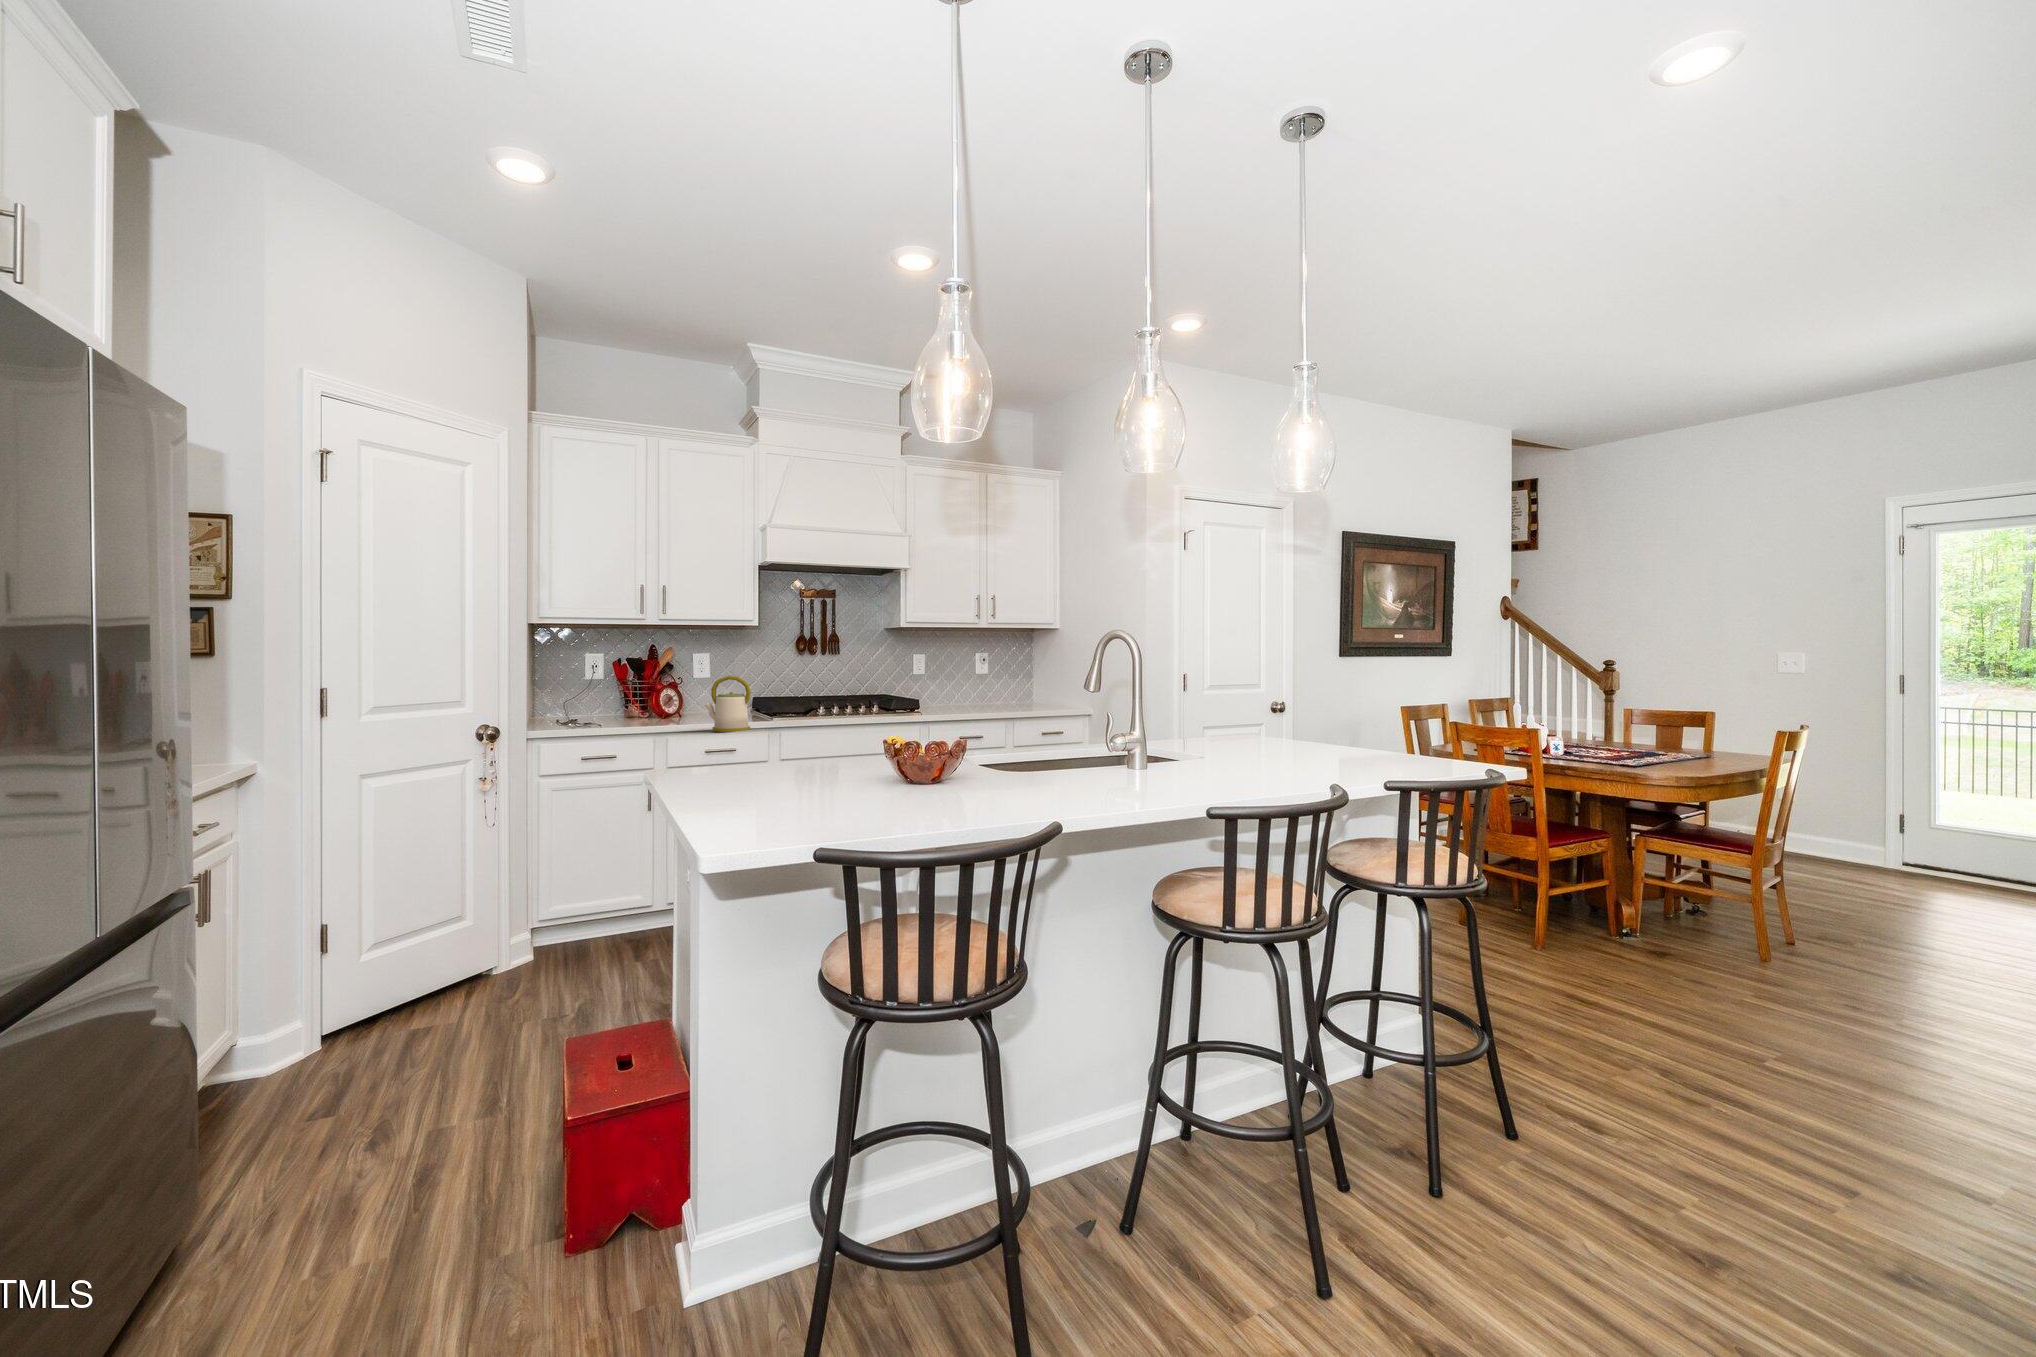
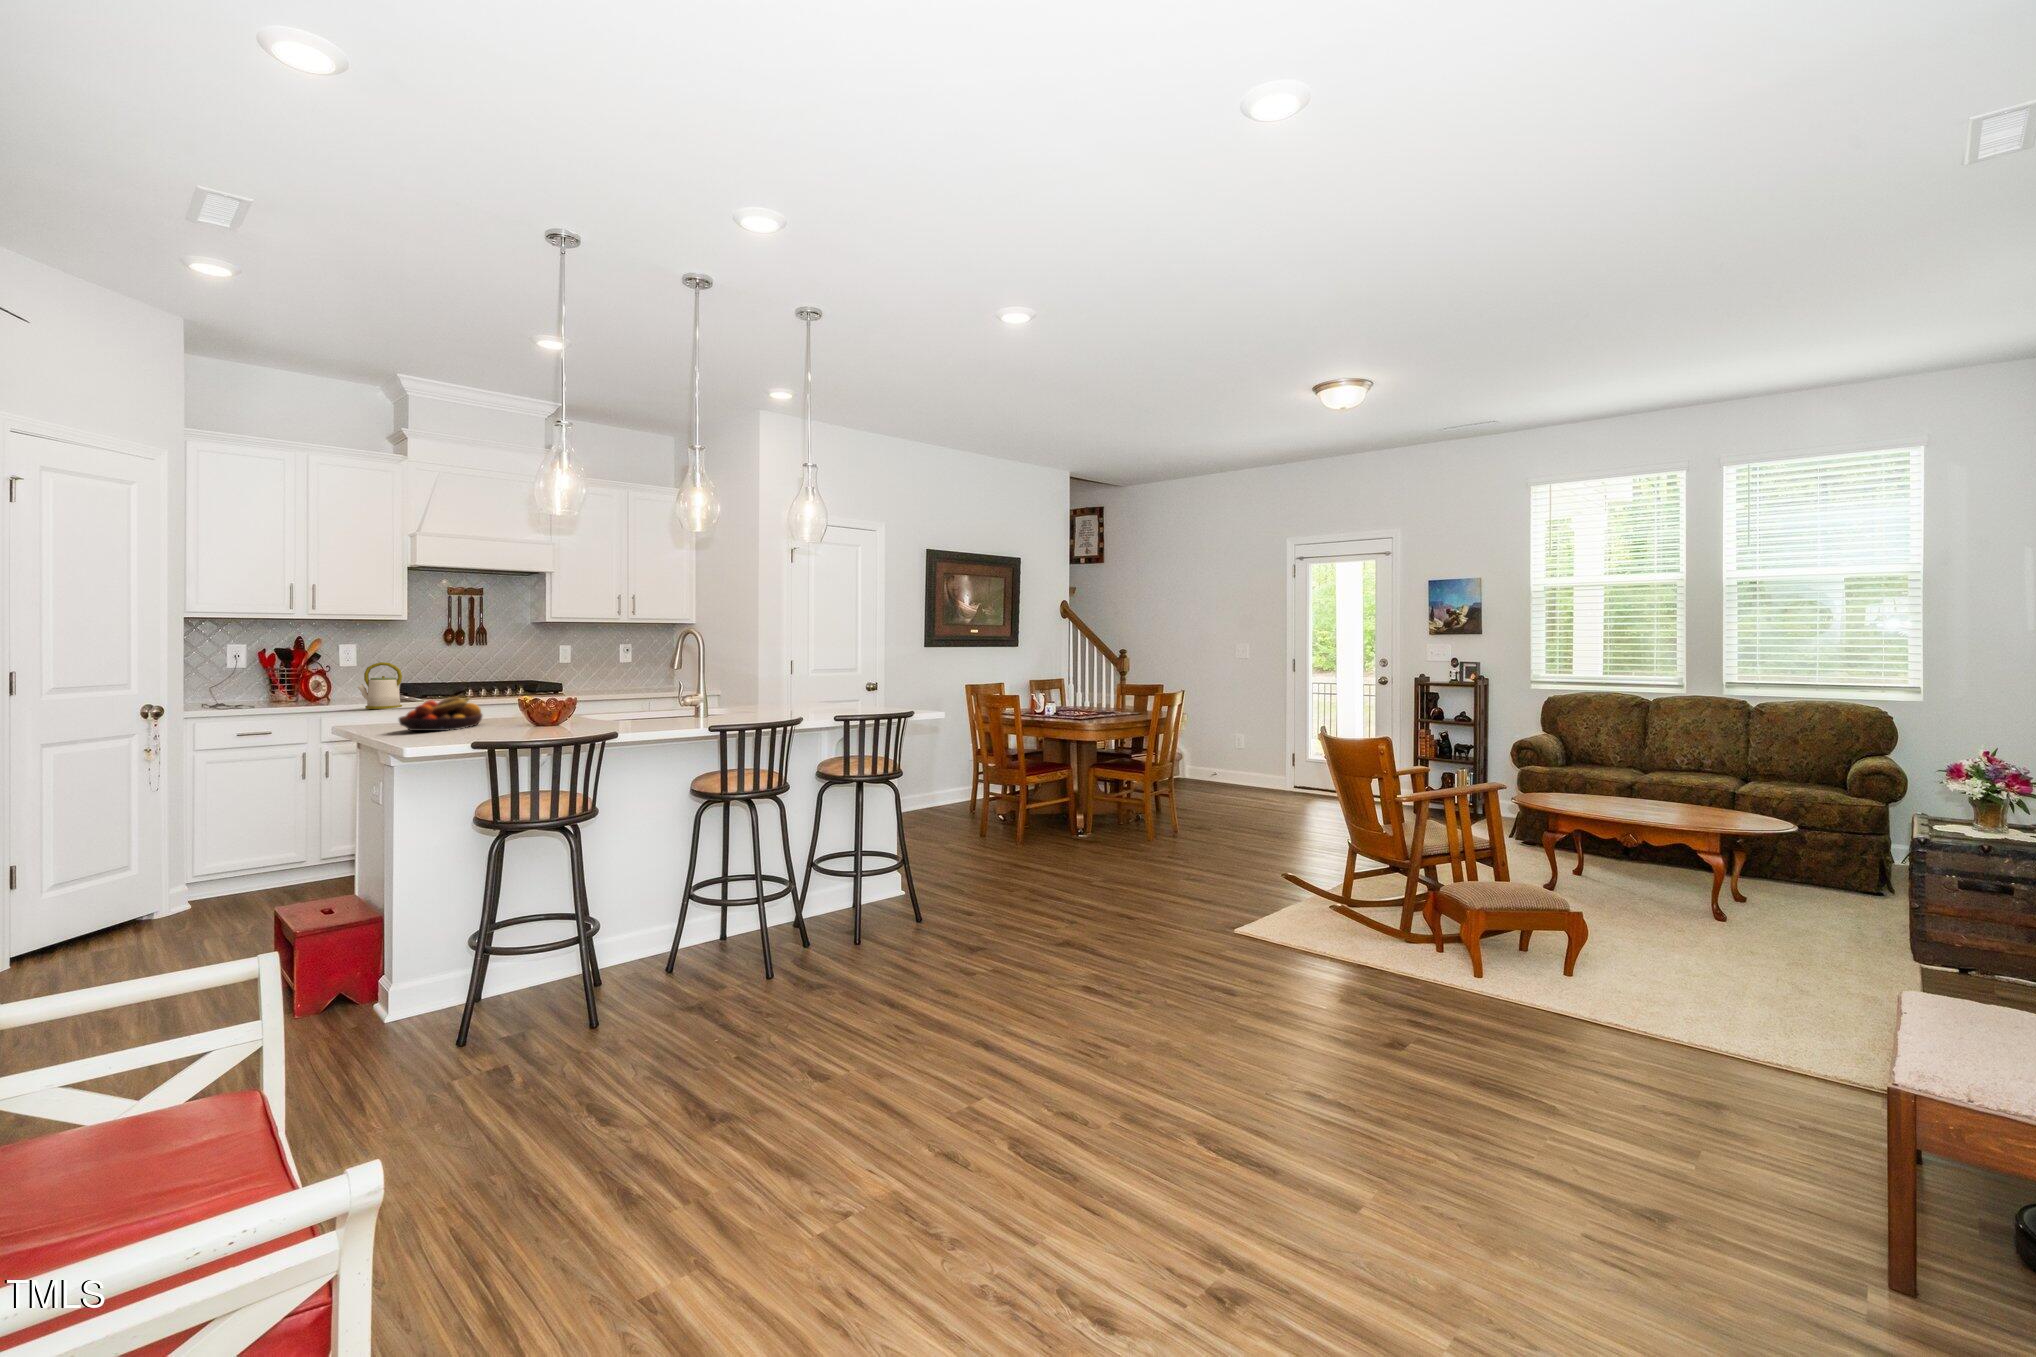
fruit bowl: none [724,741,837,798] -> present [399,697,482,731]

